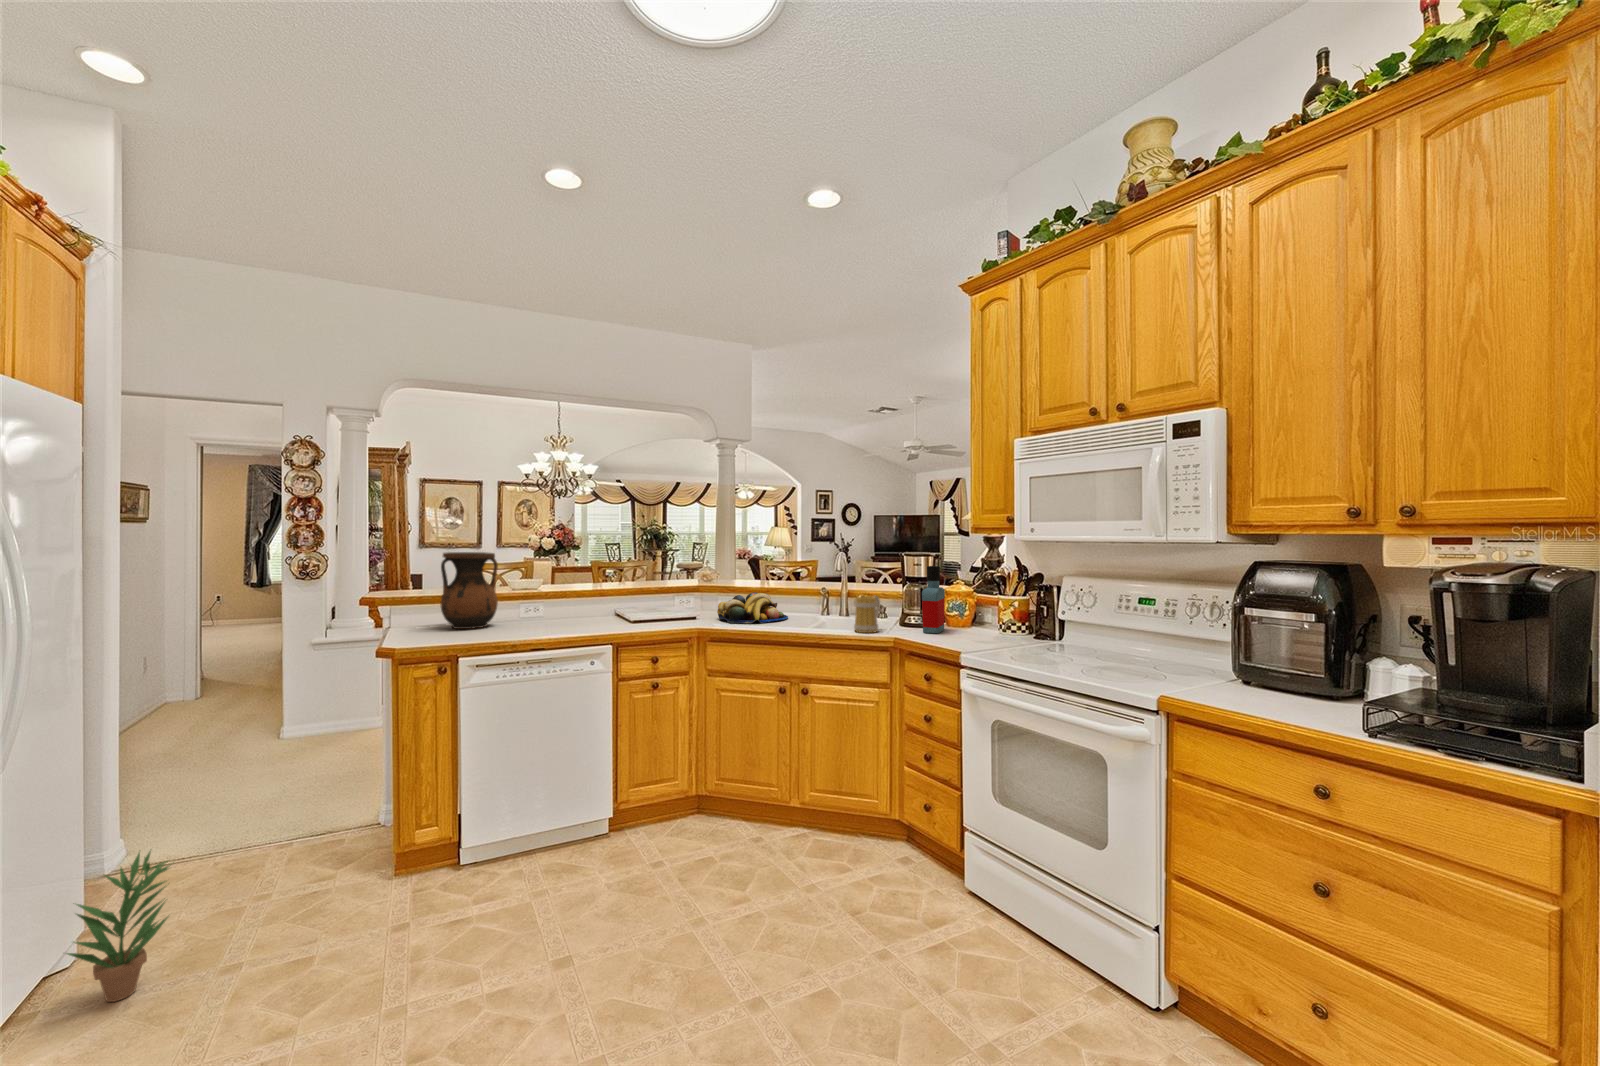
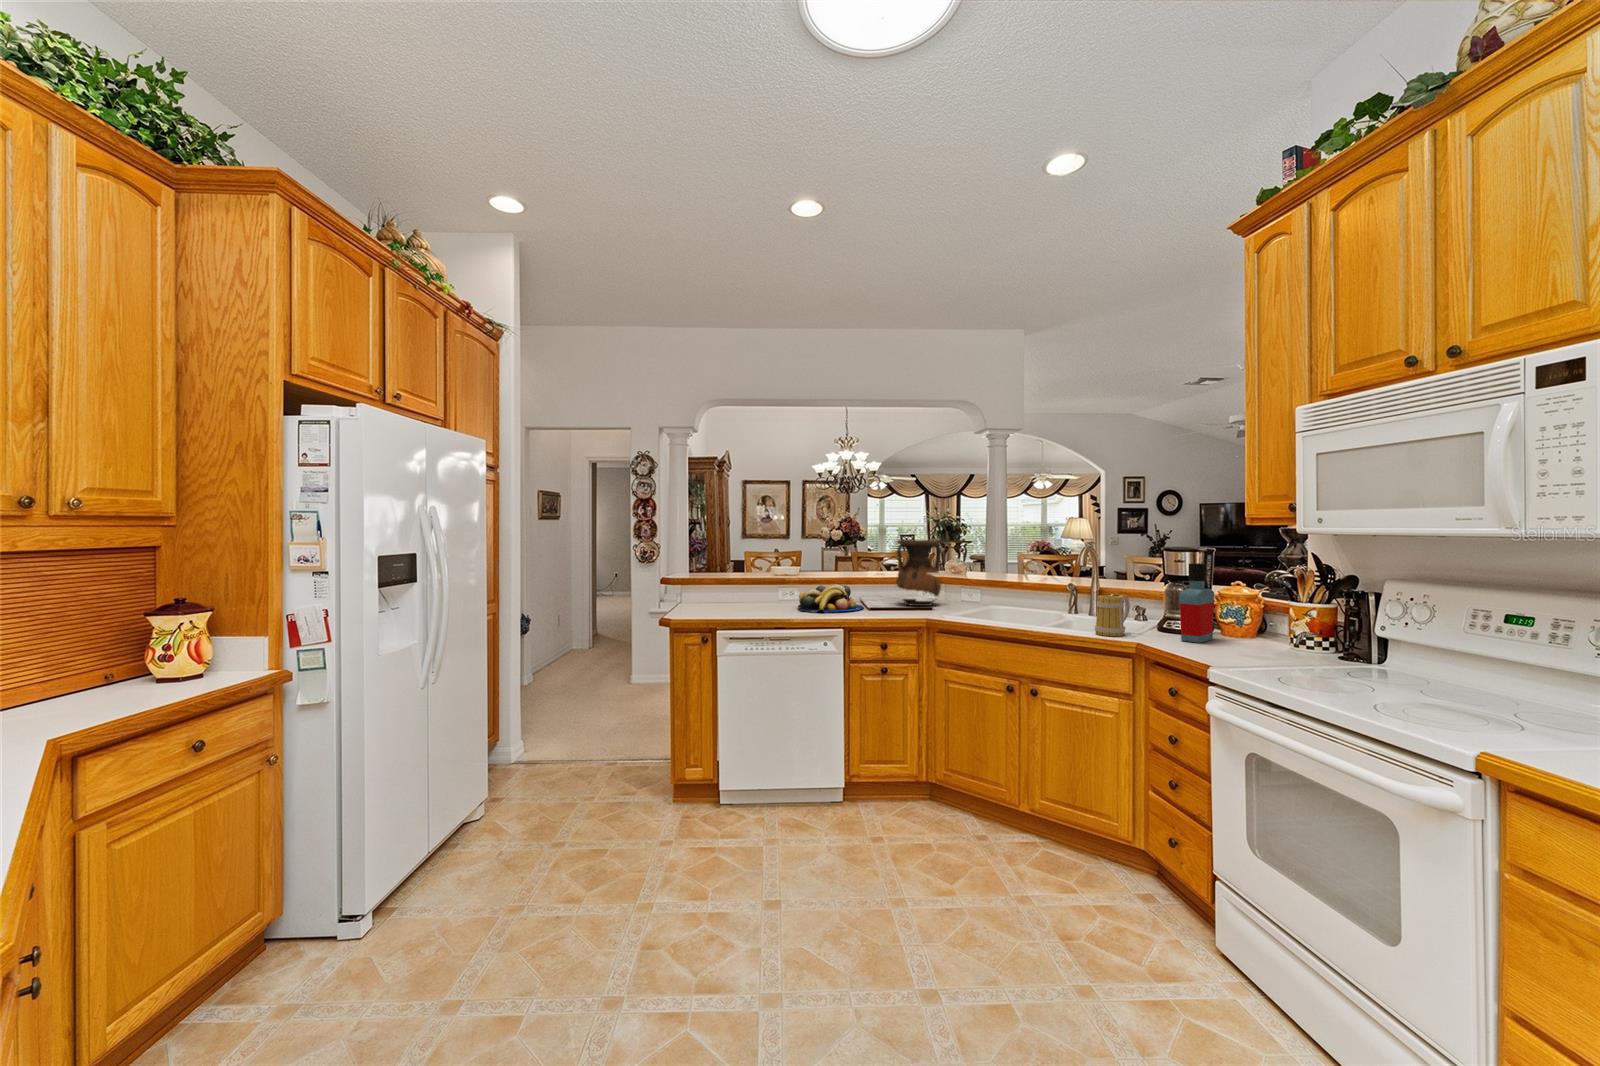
vase: present [440,552,498,629] -> present [896,540,941,606]
fruit bowl: present [717,592,788,623] -> present [798,584,864,613]
potted plant: present [67,851,169,1002] -> none [464,750,526,853]

